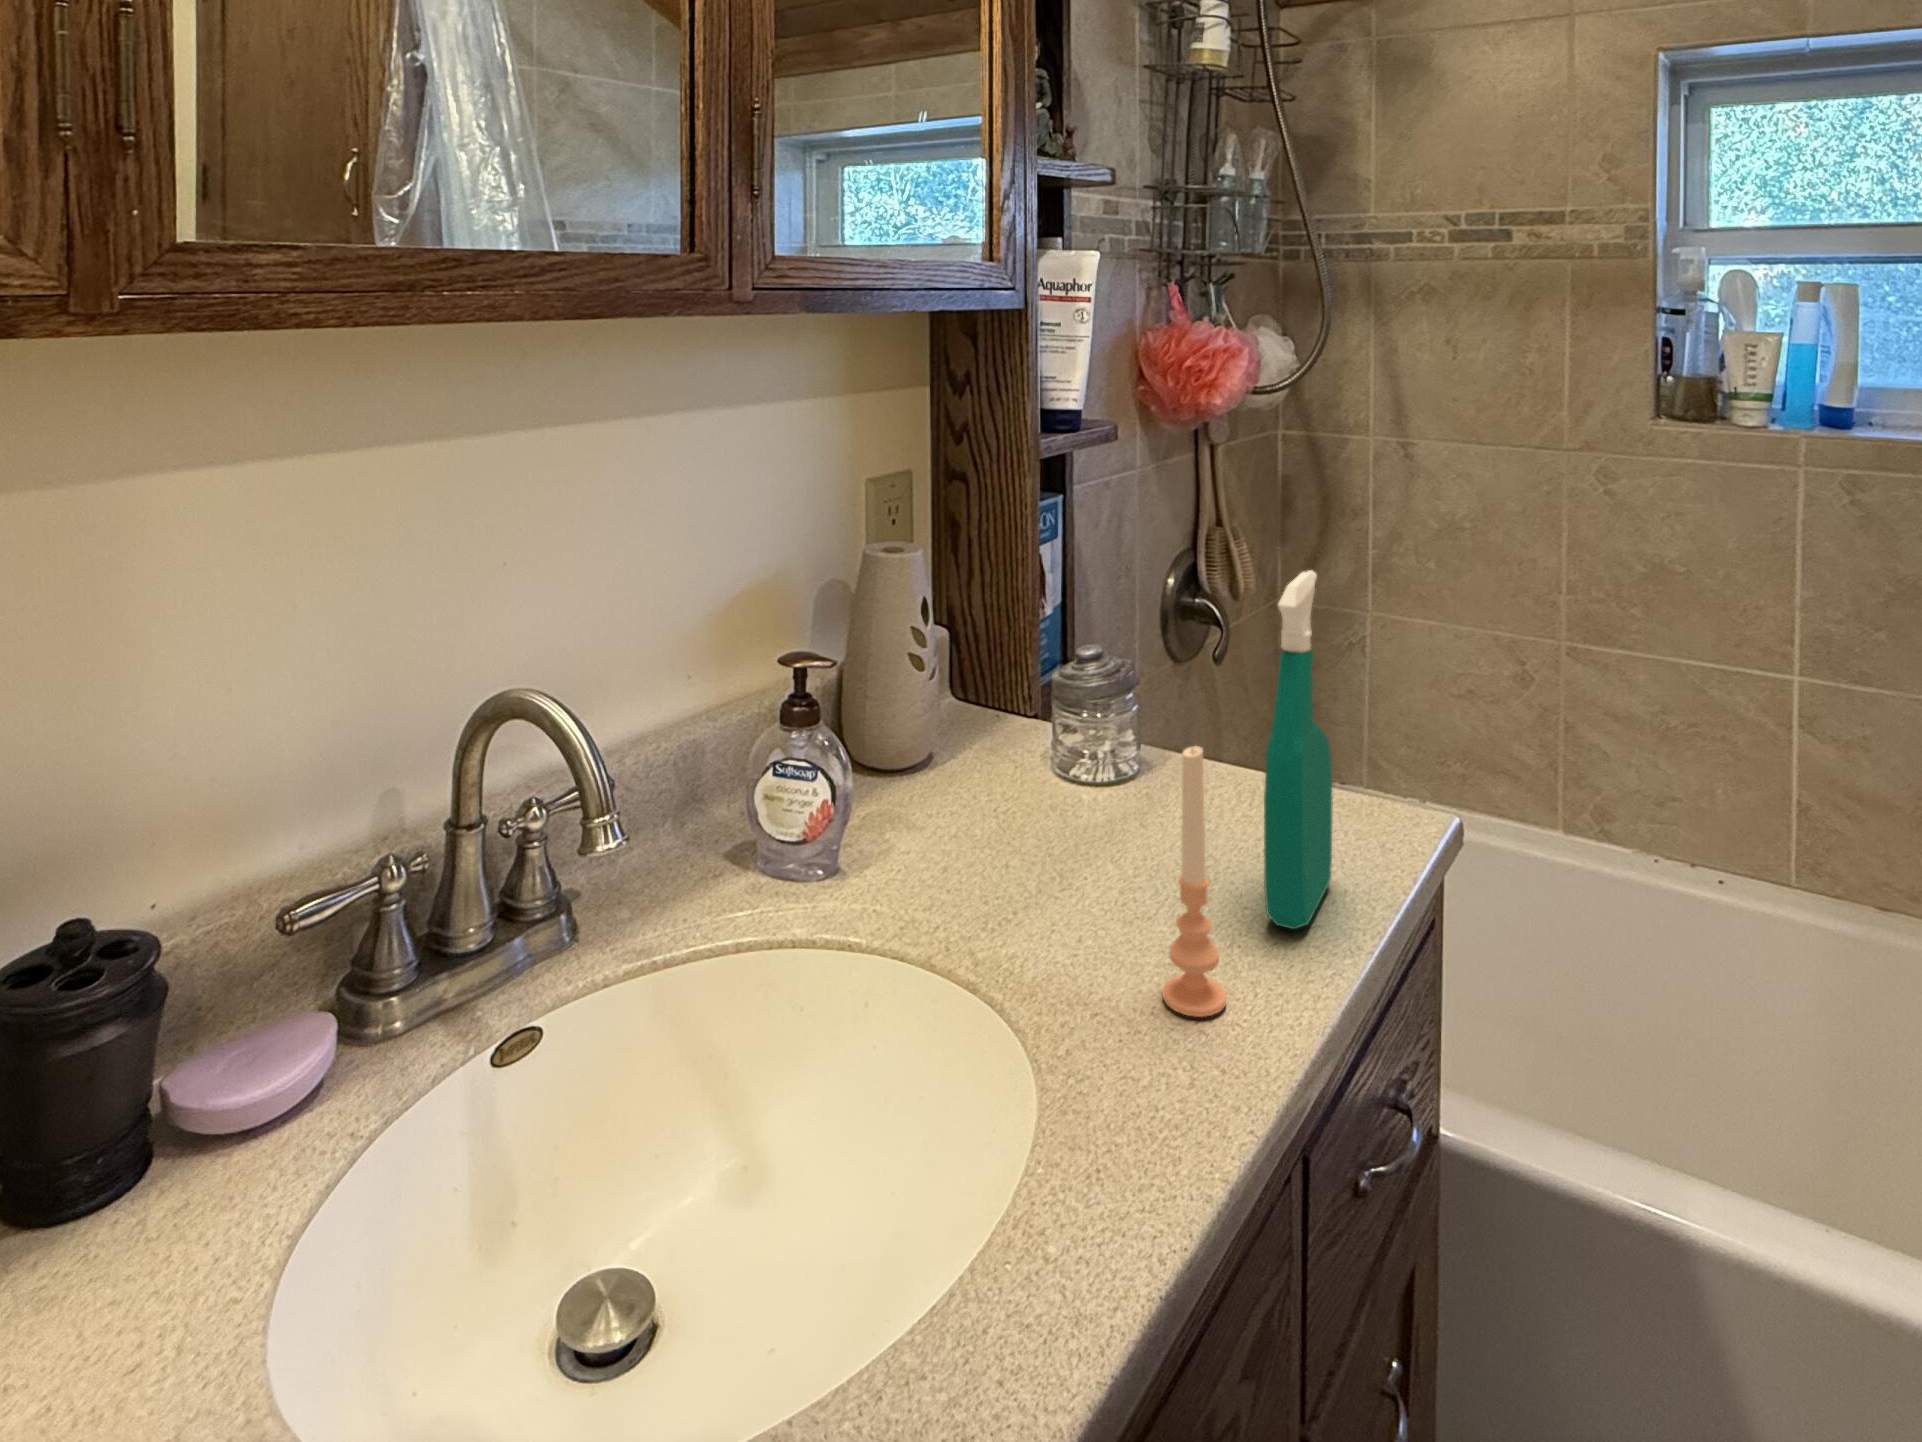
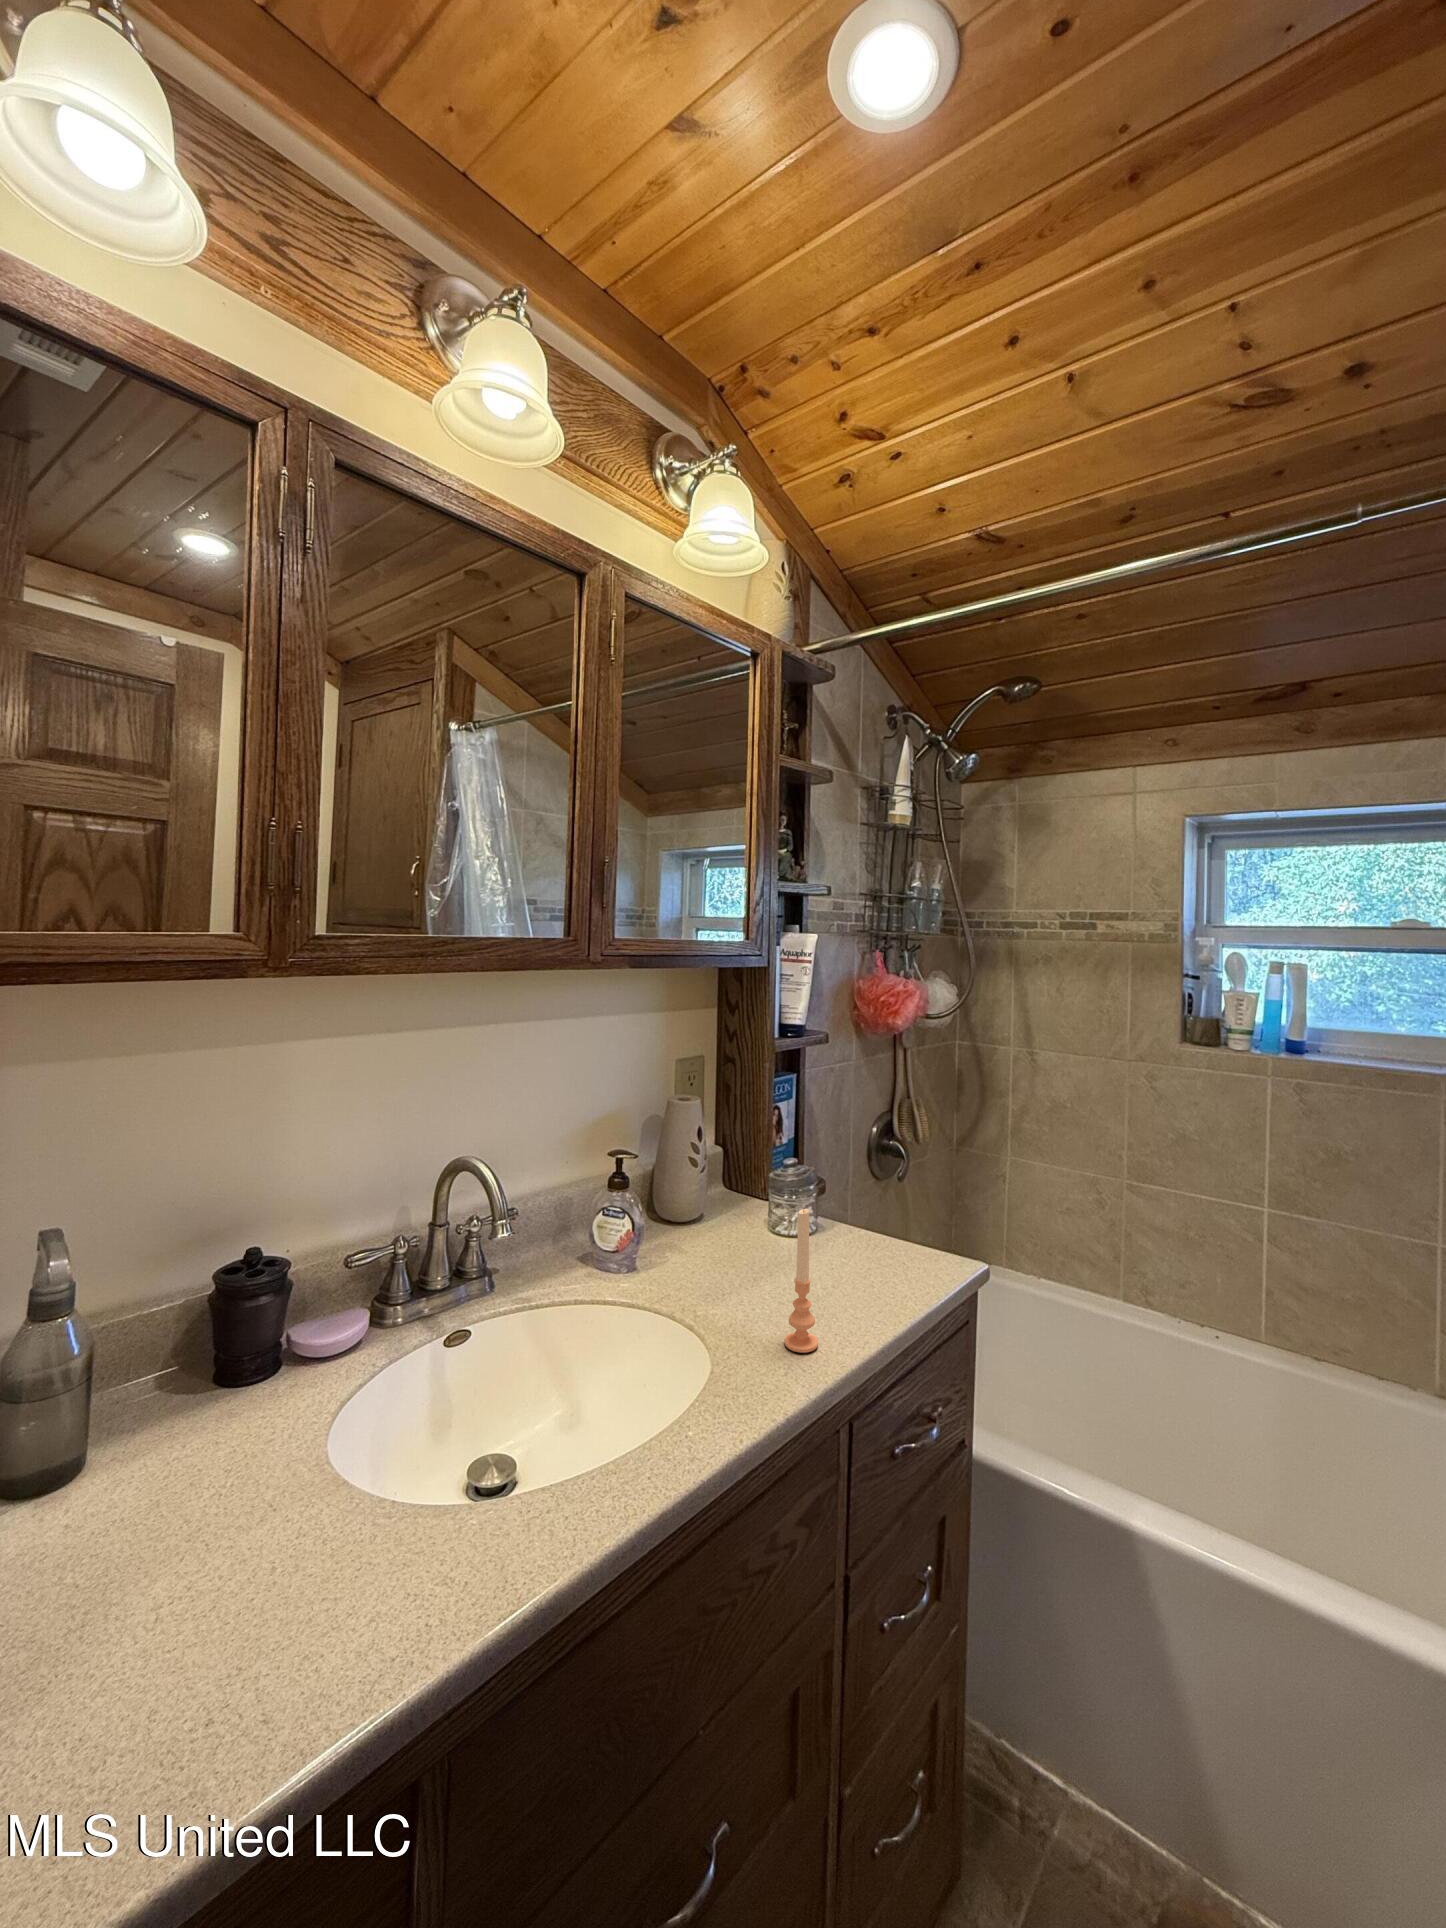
spray bottle: present [1264,570,1332,929] -> none [854,1120,902,1316]

